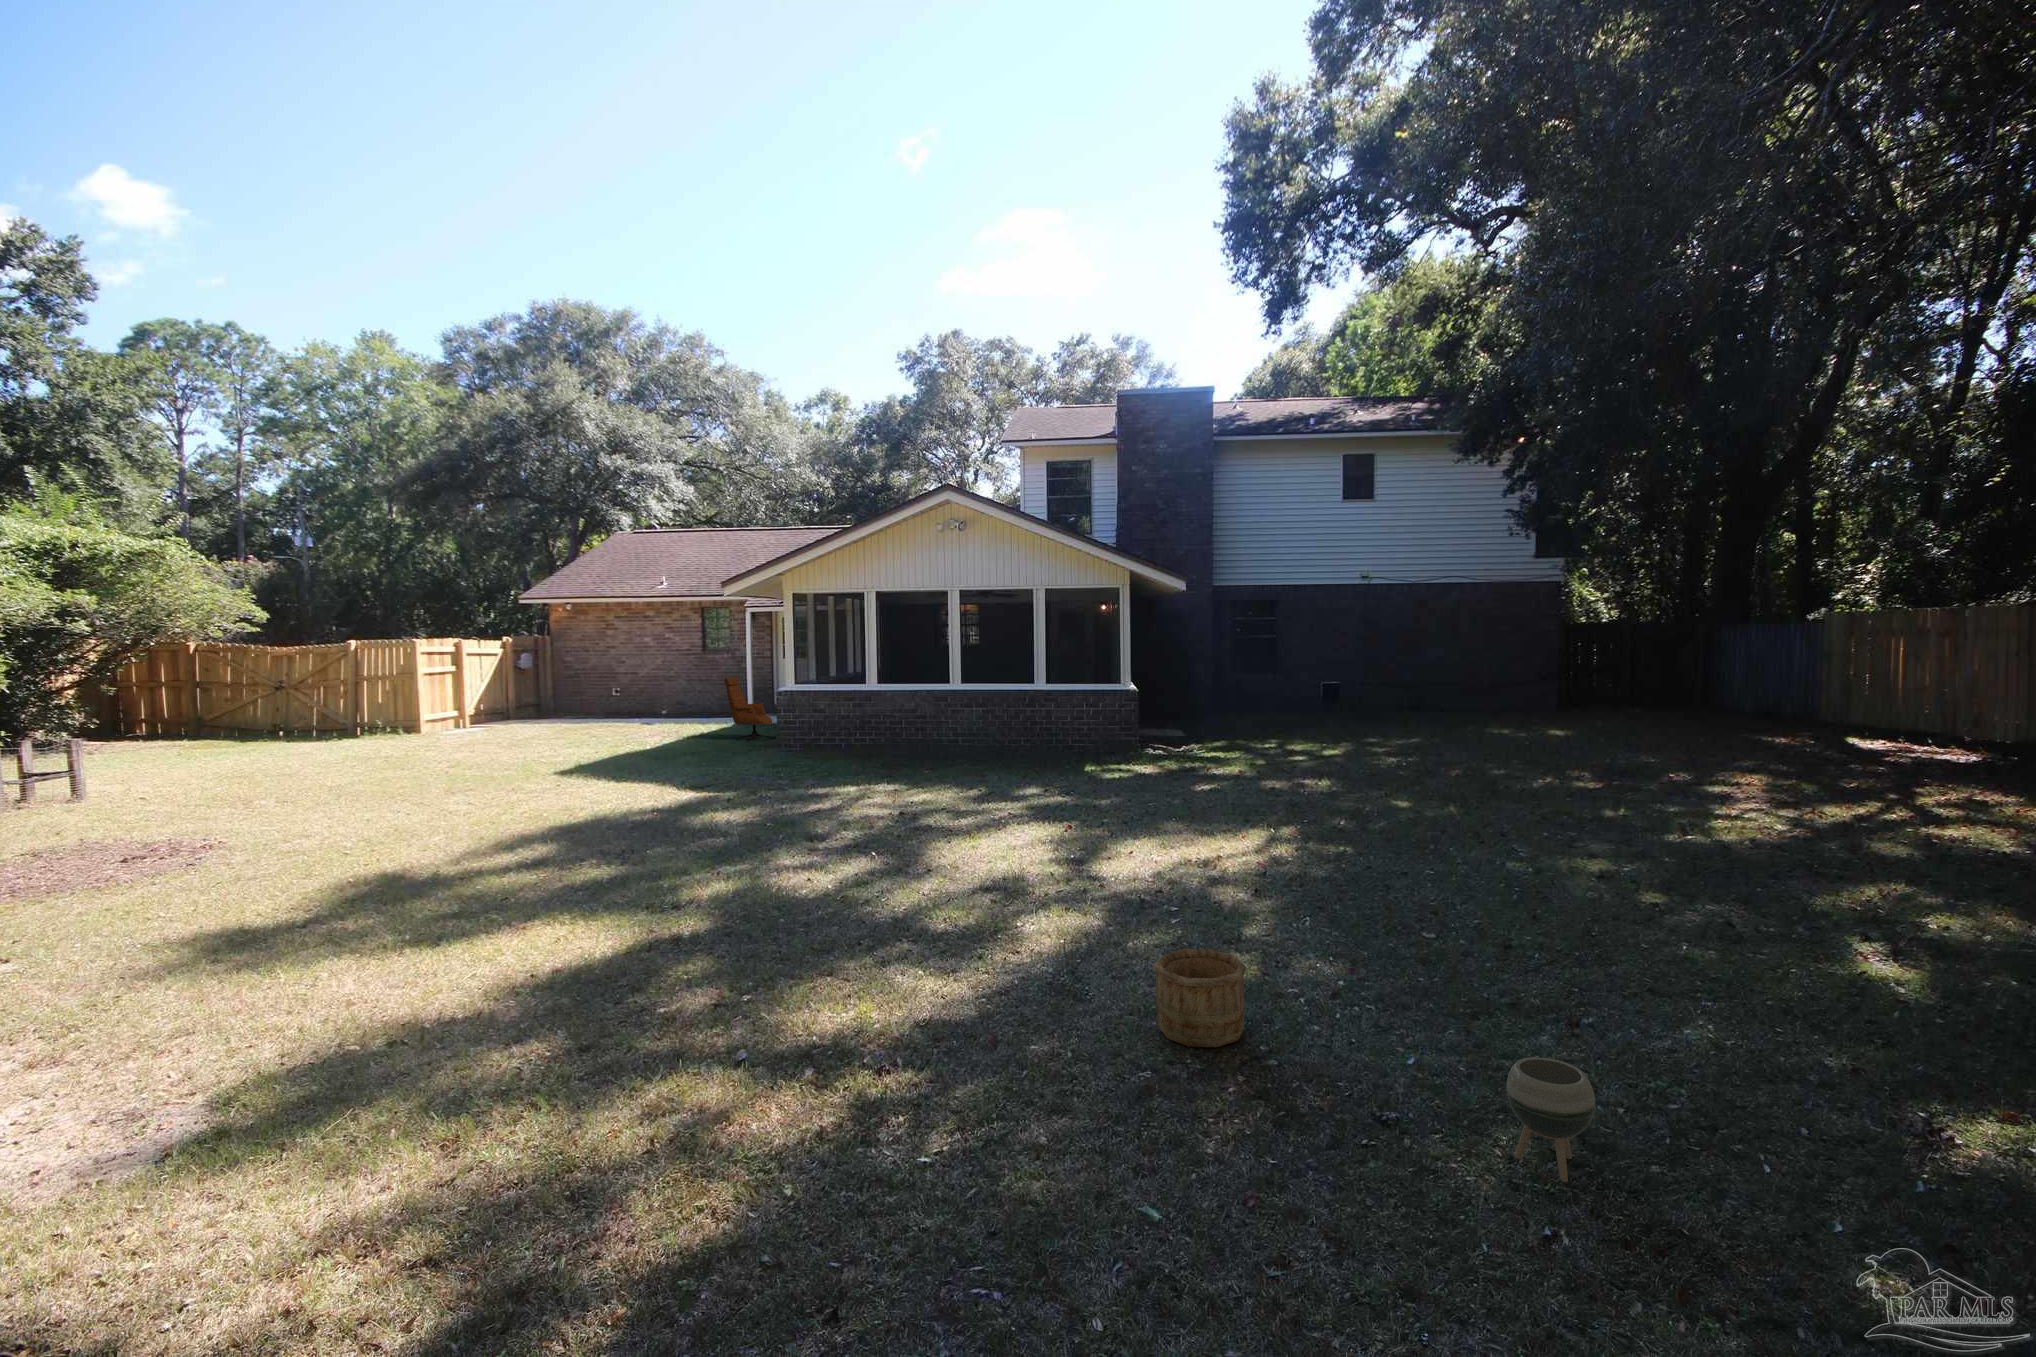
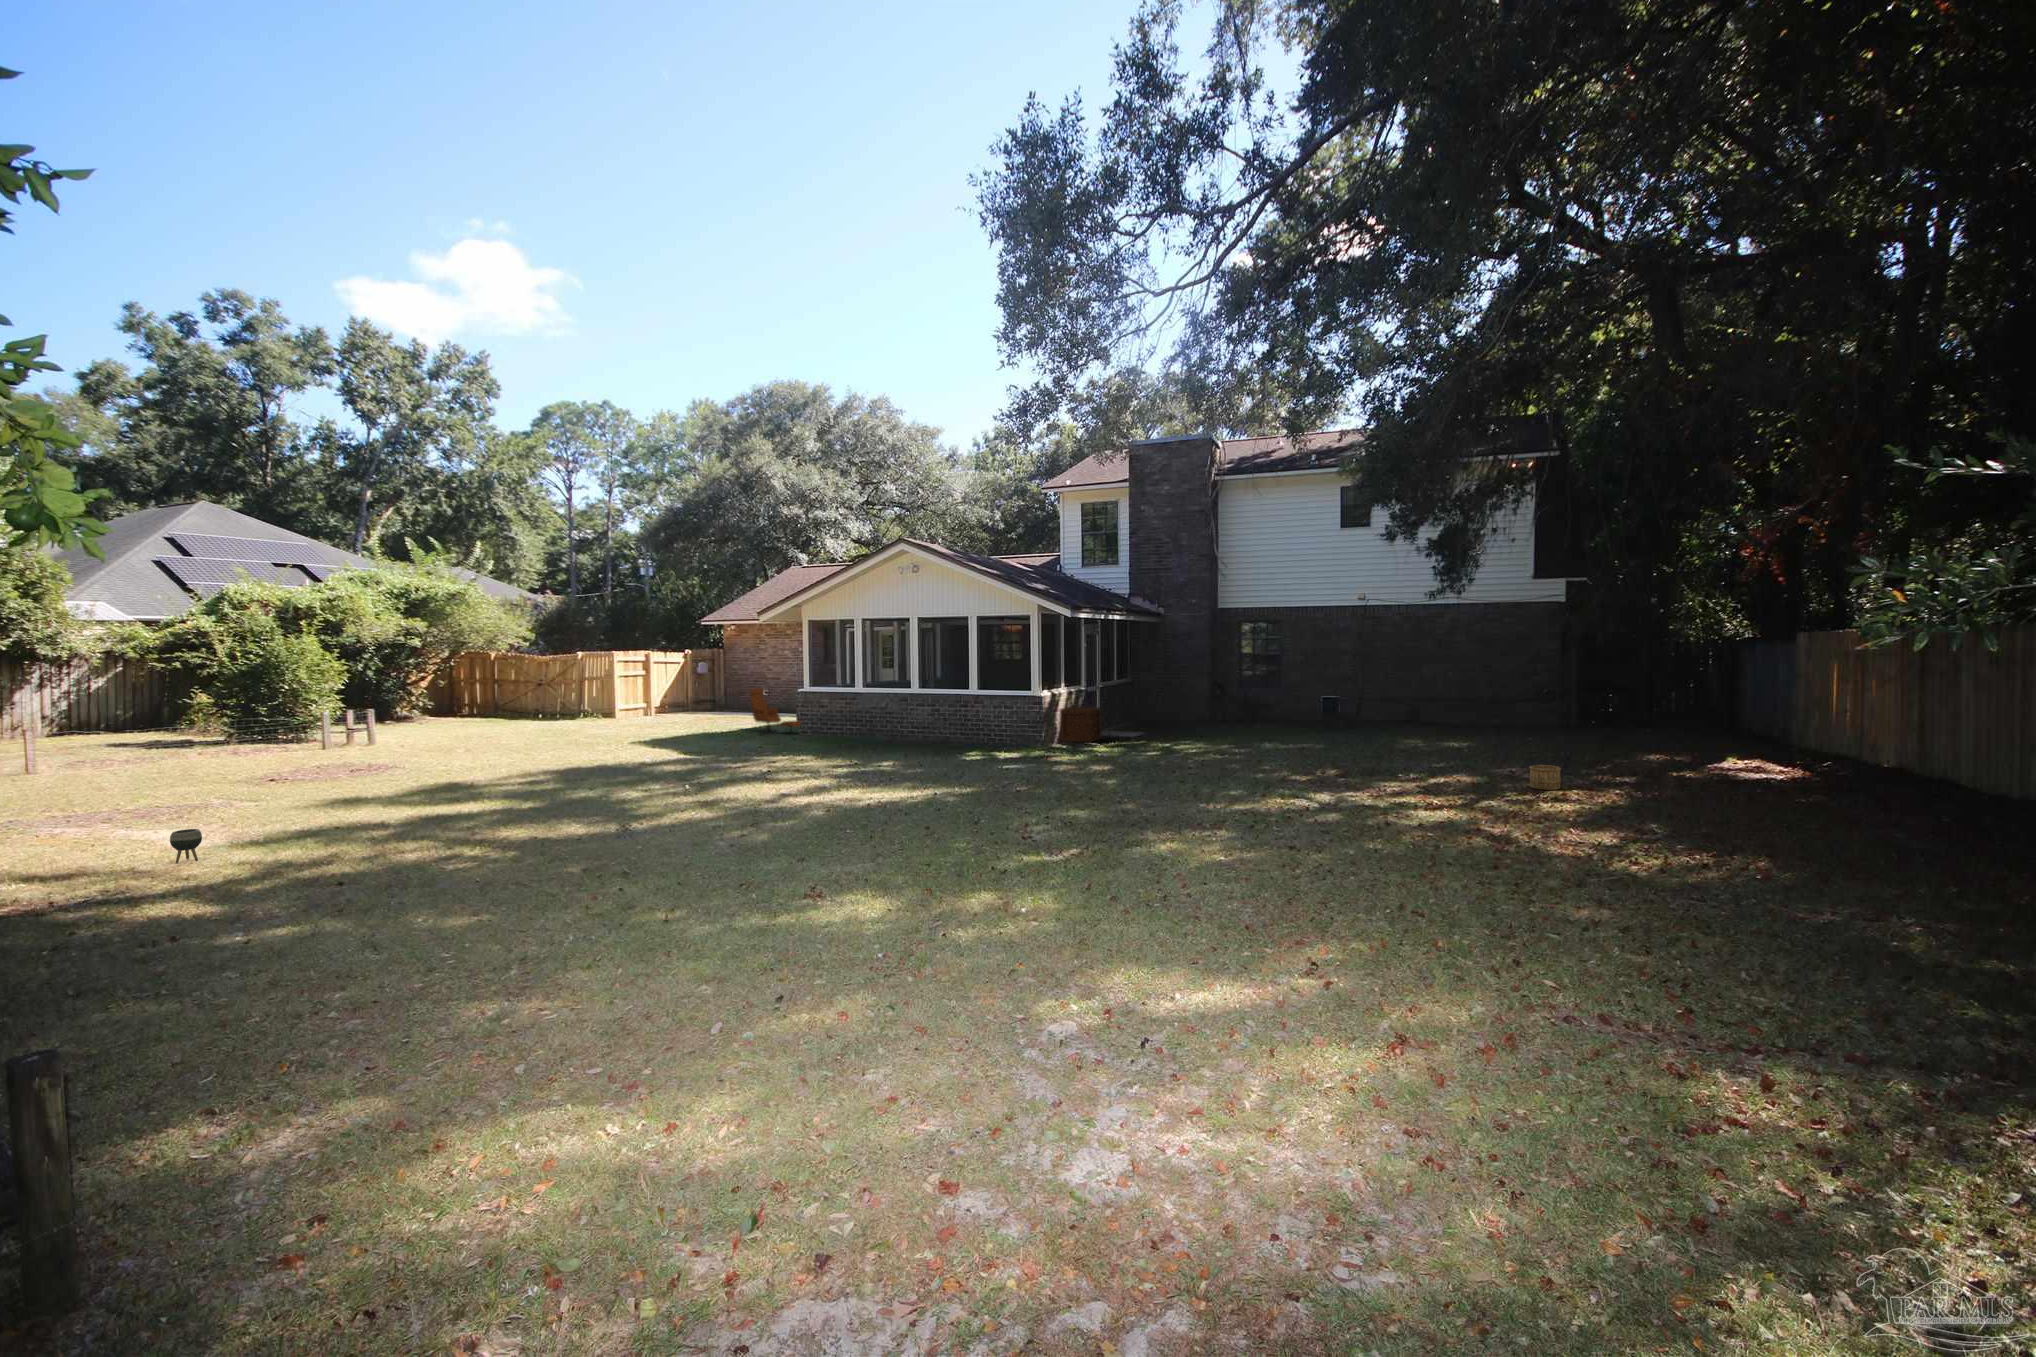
wooden crate: none [1172,683,1218,727] -> present [1060,706,1101,743]
wooden bucket: present [1153,949,1246,1047] -> present [1529,765,1561,790]
planter: present [1507,1057,1595,1182] -> present [170,829,202,863]

